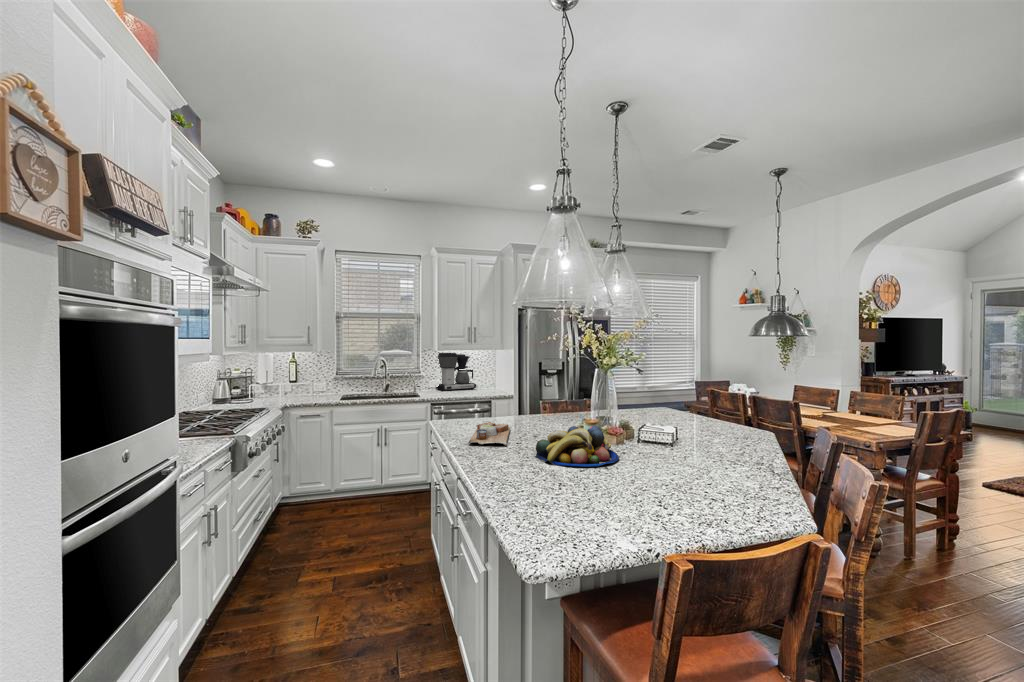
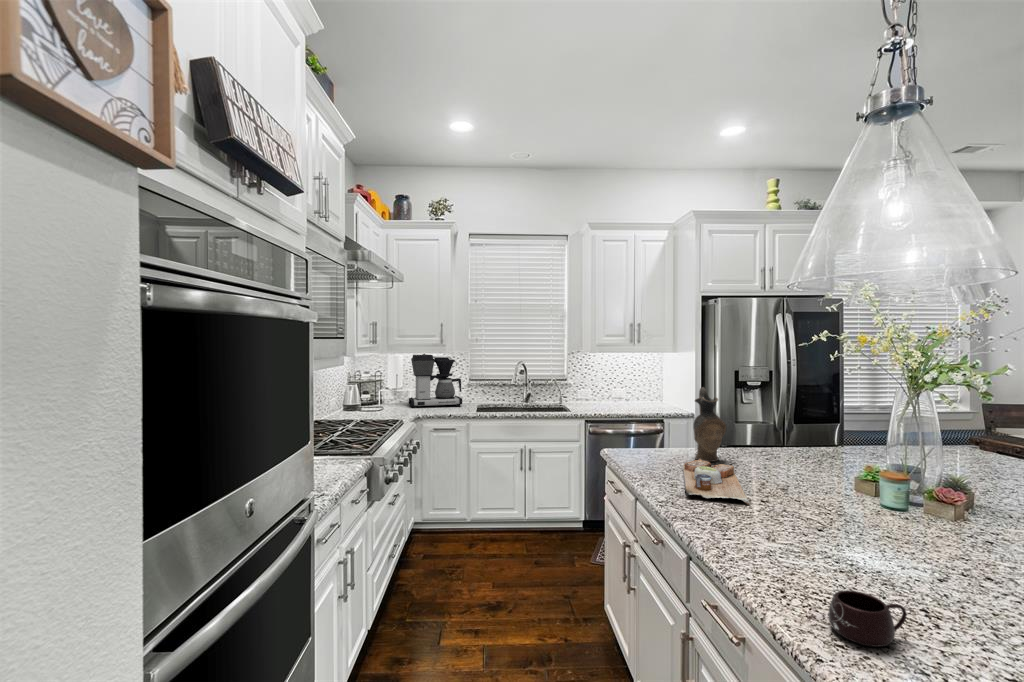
coffee maker: present [436,353,476,391] -> present [409,355,462,408]
ceramic pitcher: none [490,373,511,424] -> present [693,387,726,461]
fruit bowl: present [535,426,619,467] -> none [812,483,984,566]
mug: none [505,476,542,501] -> present [828,590,907,647]

